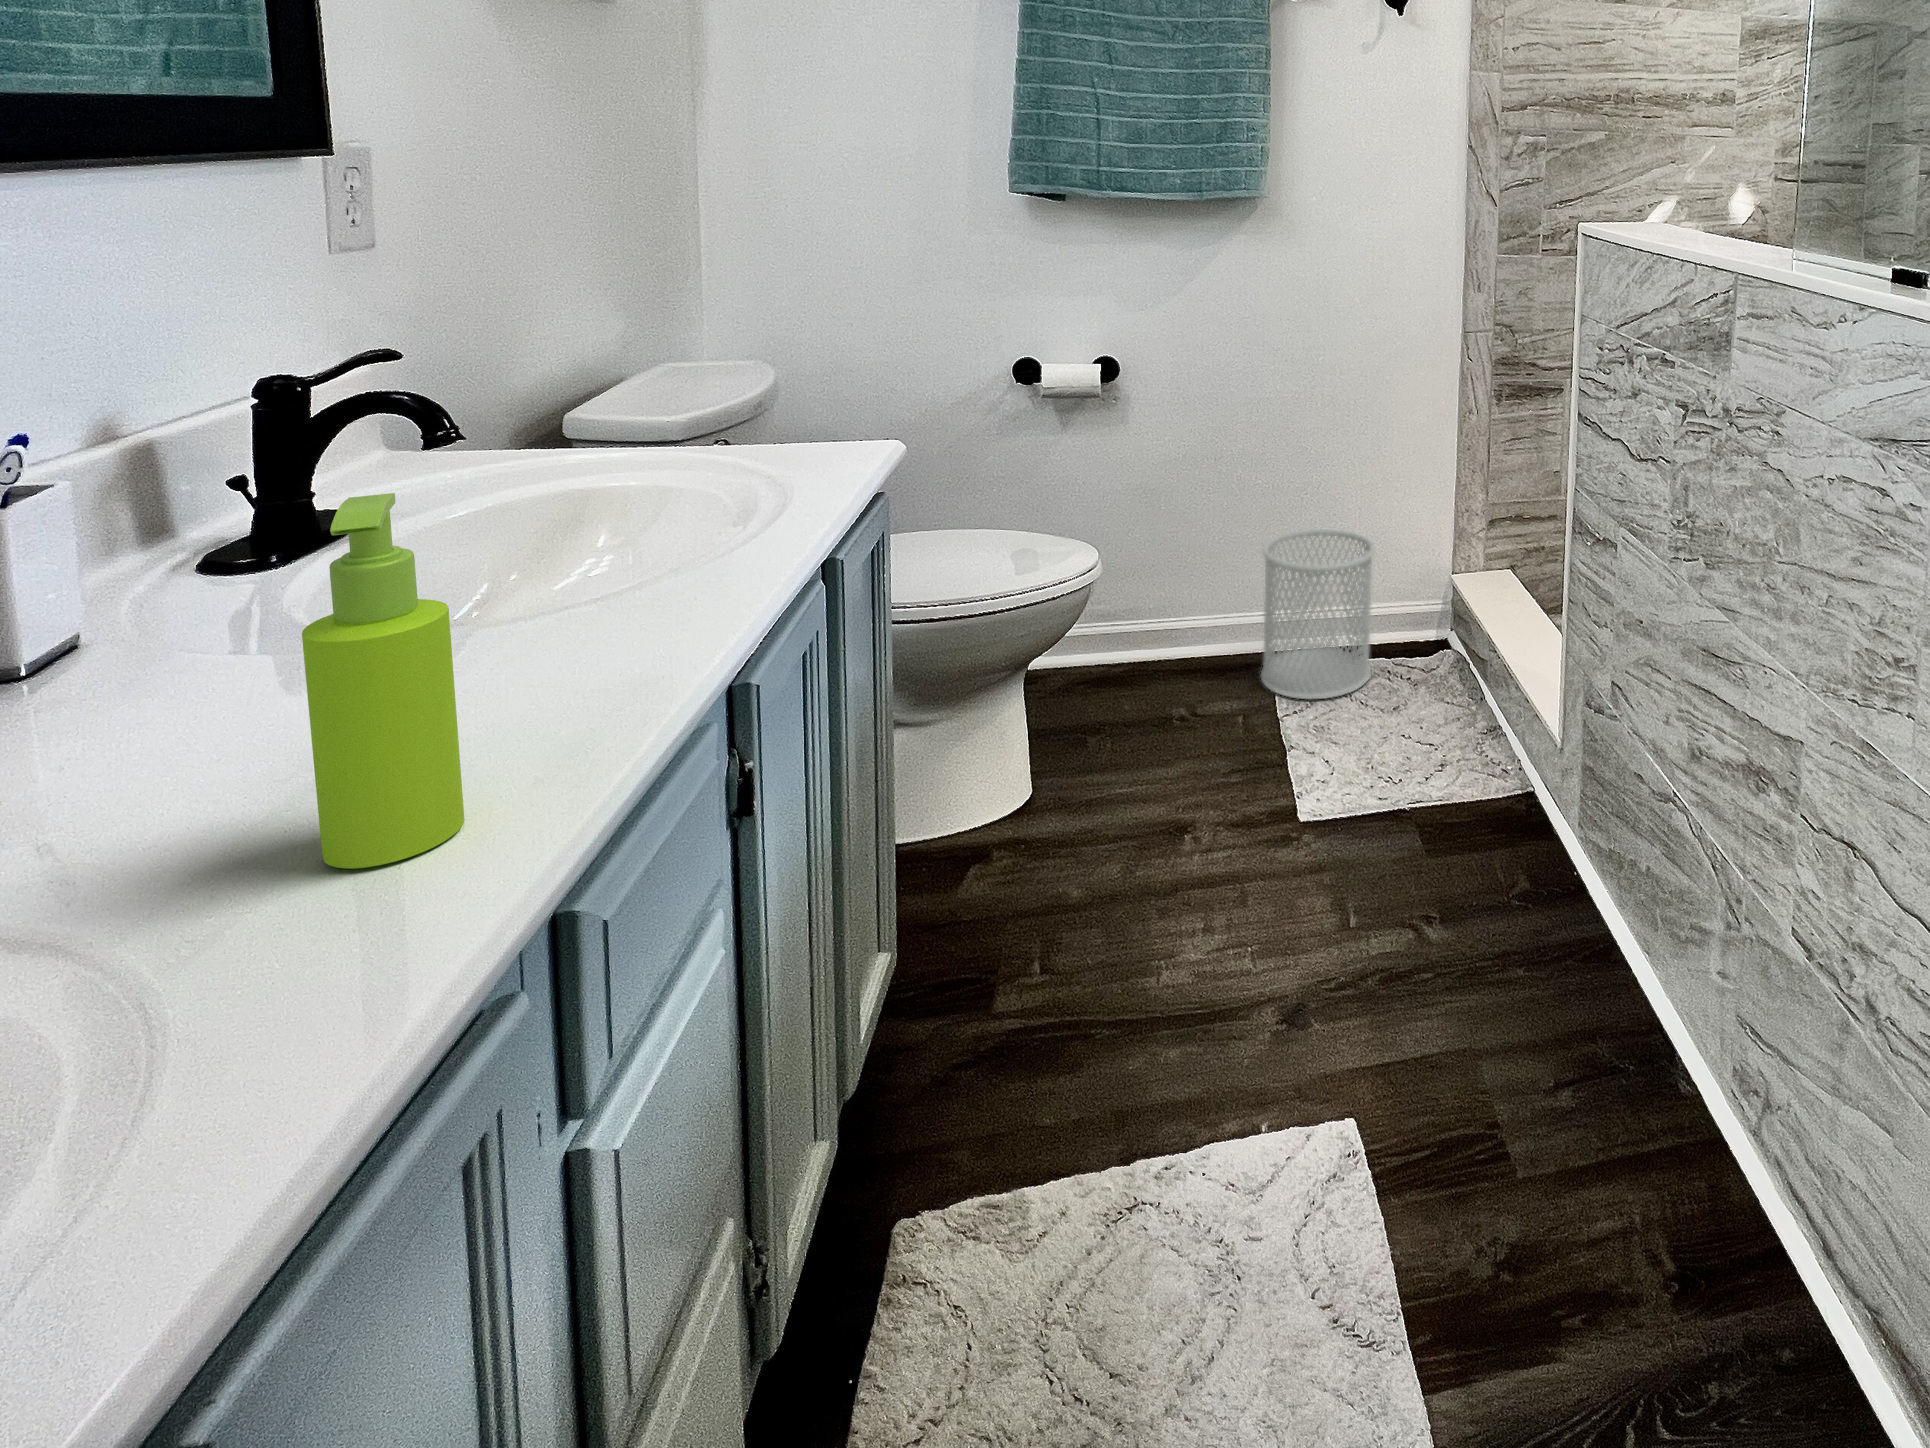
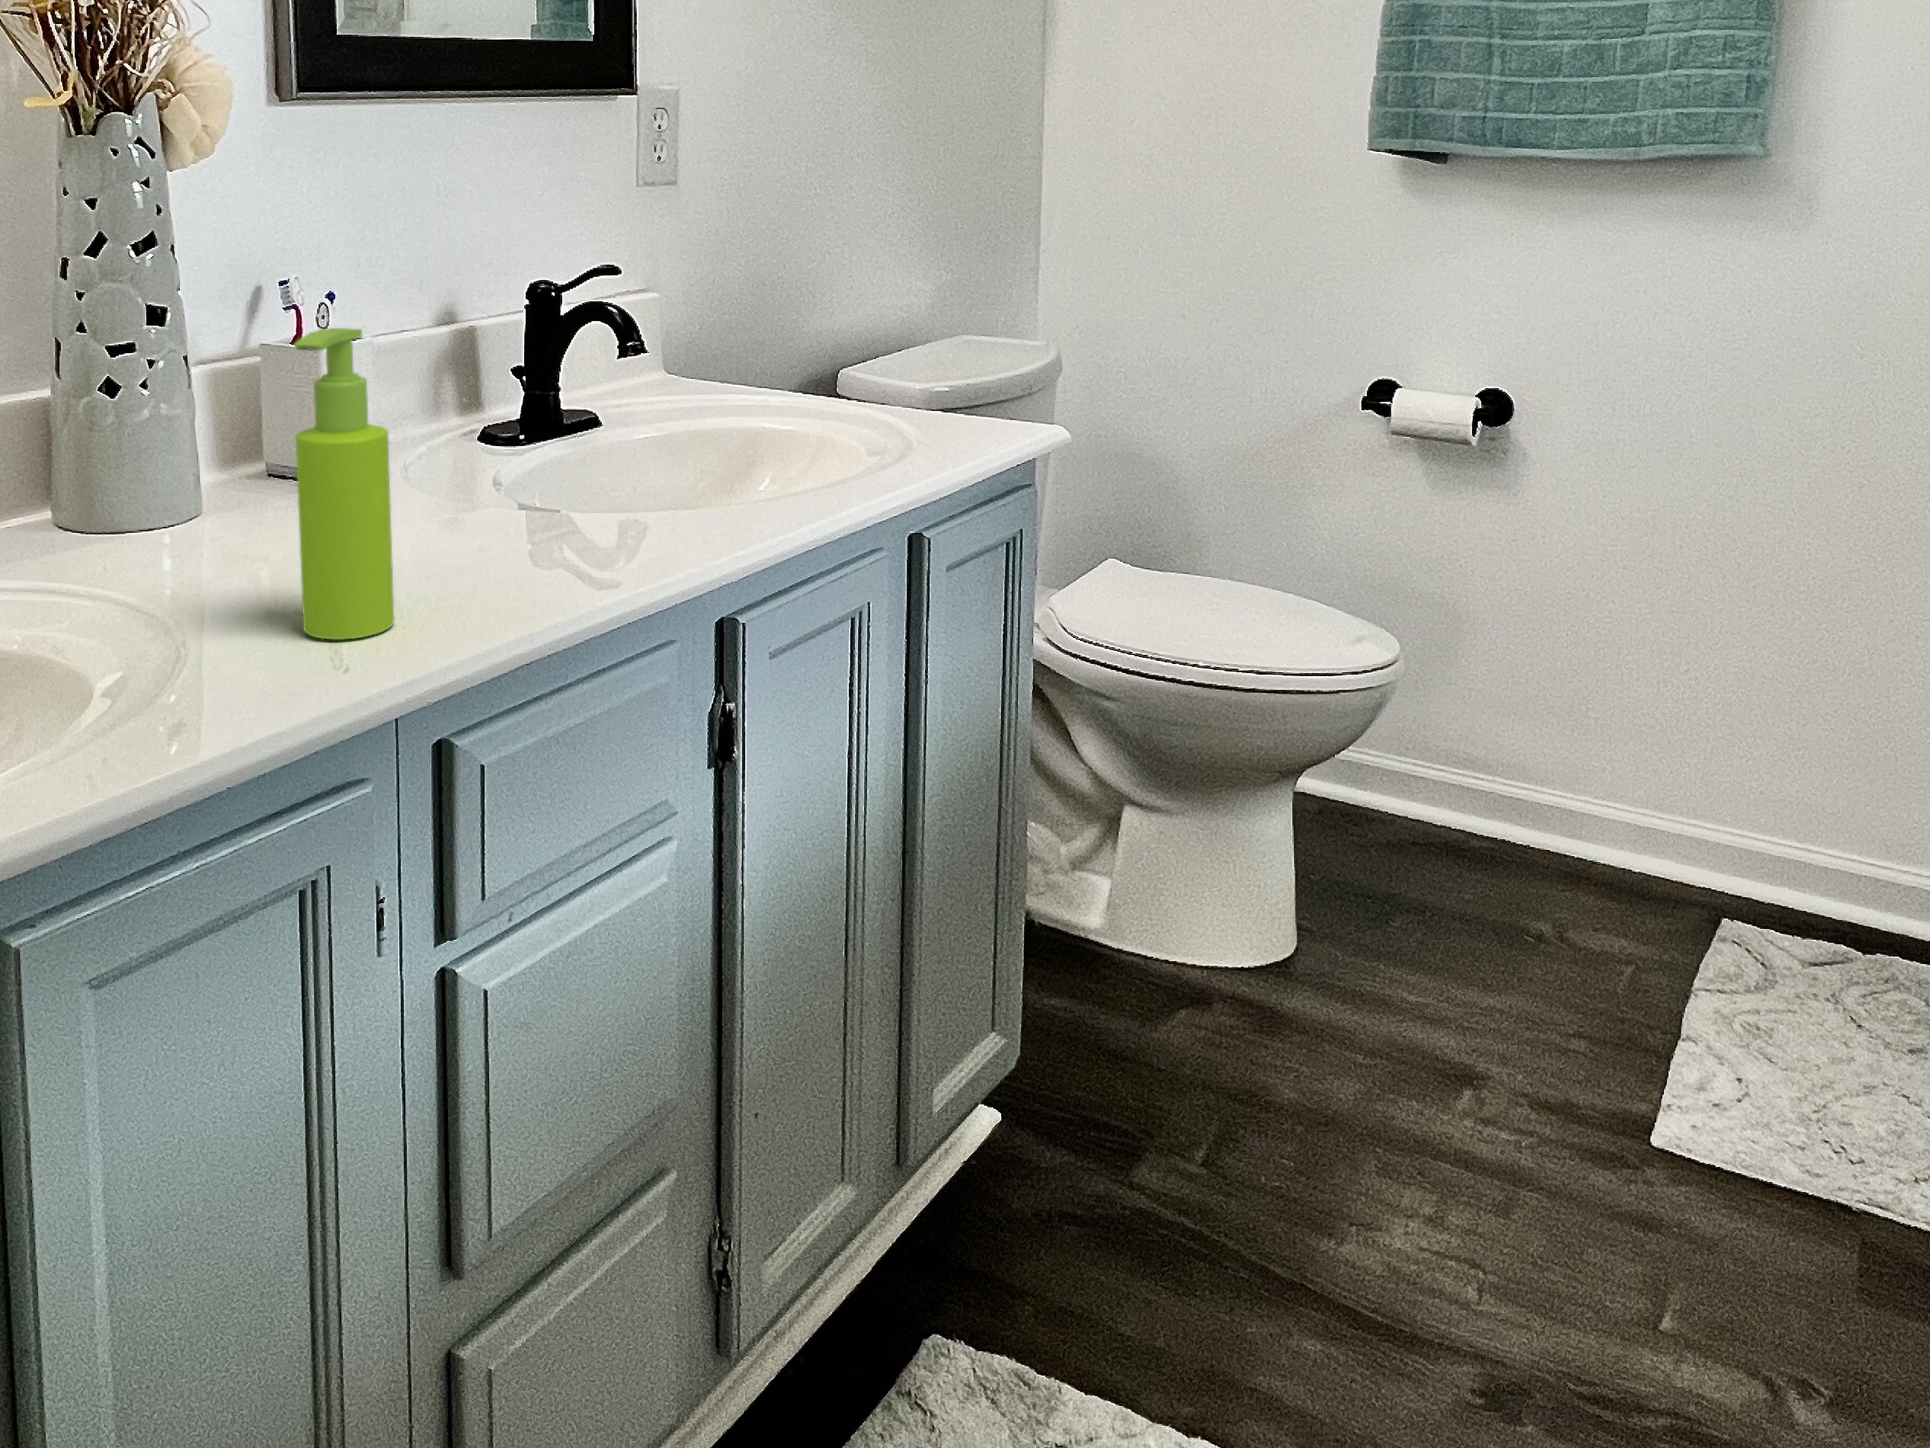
wastebasket: present [1261,529,1375,699] -> none [1691,702,1923,998]

